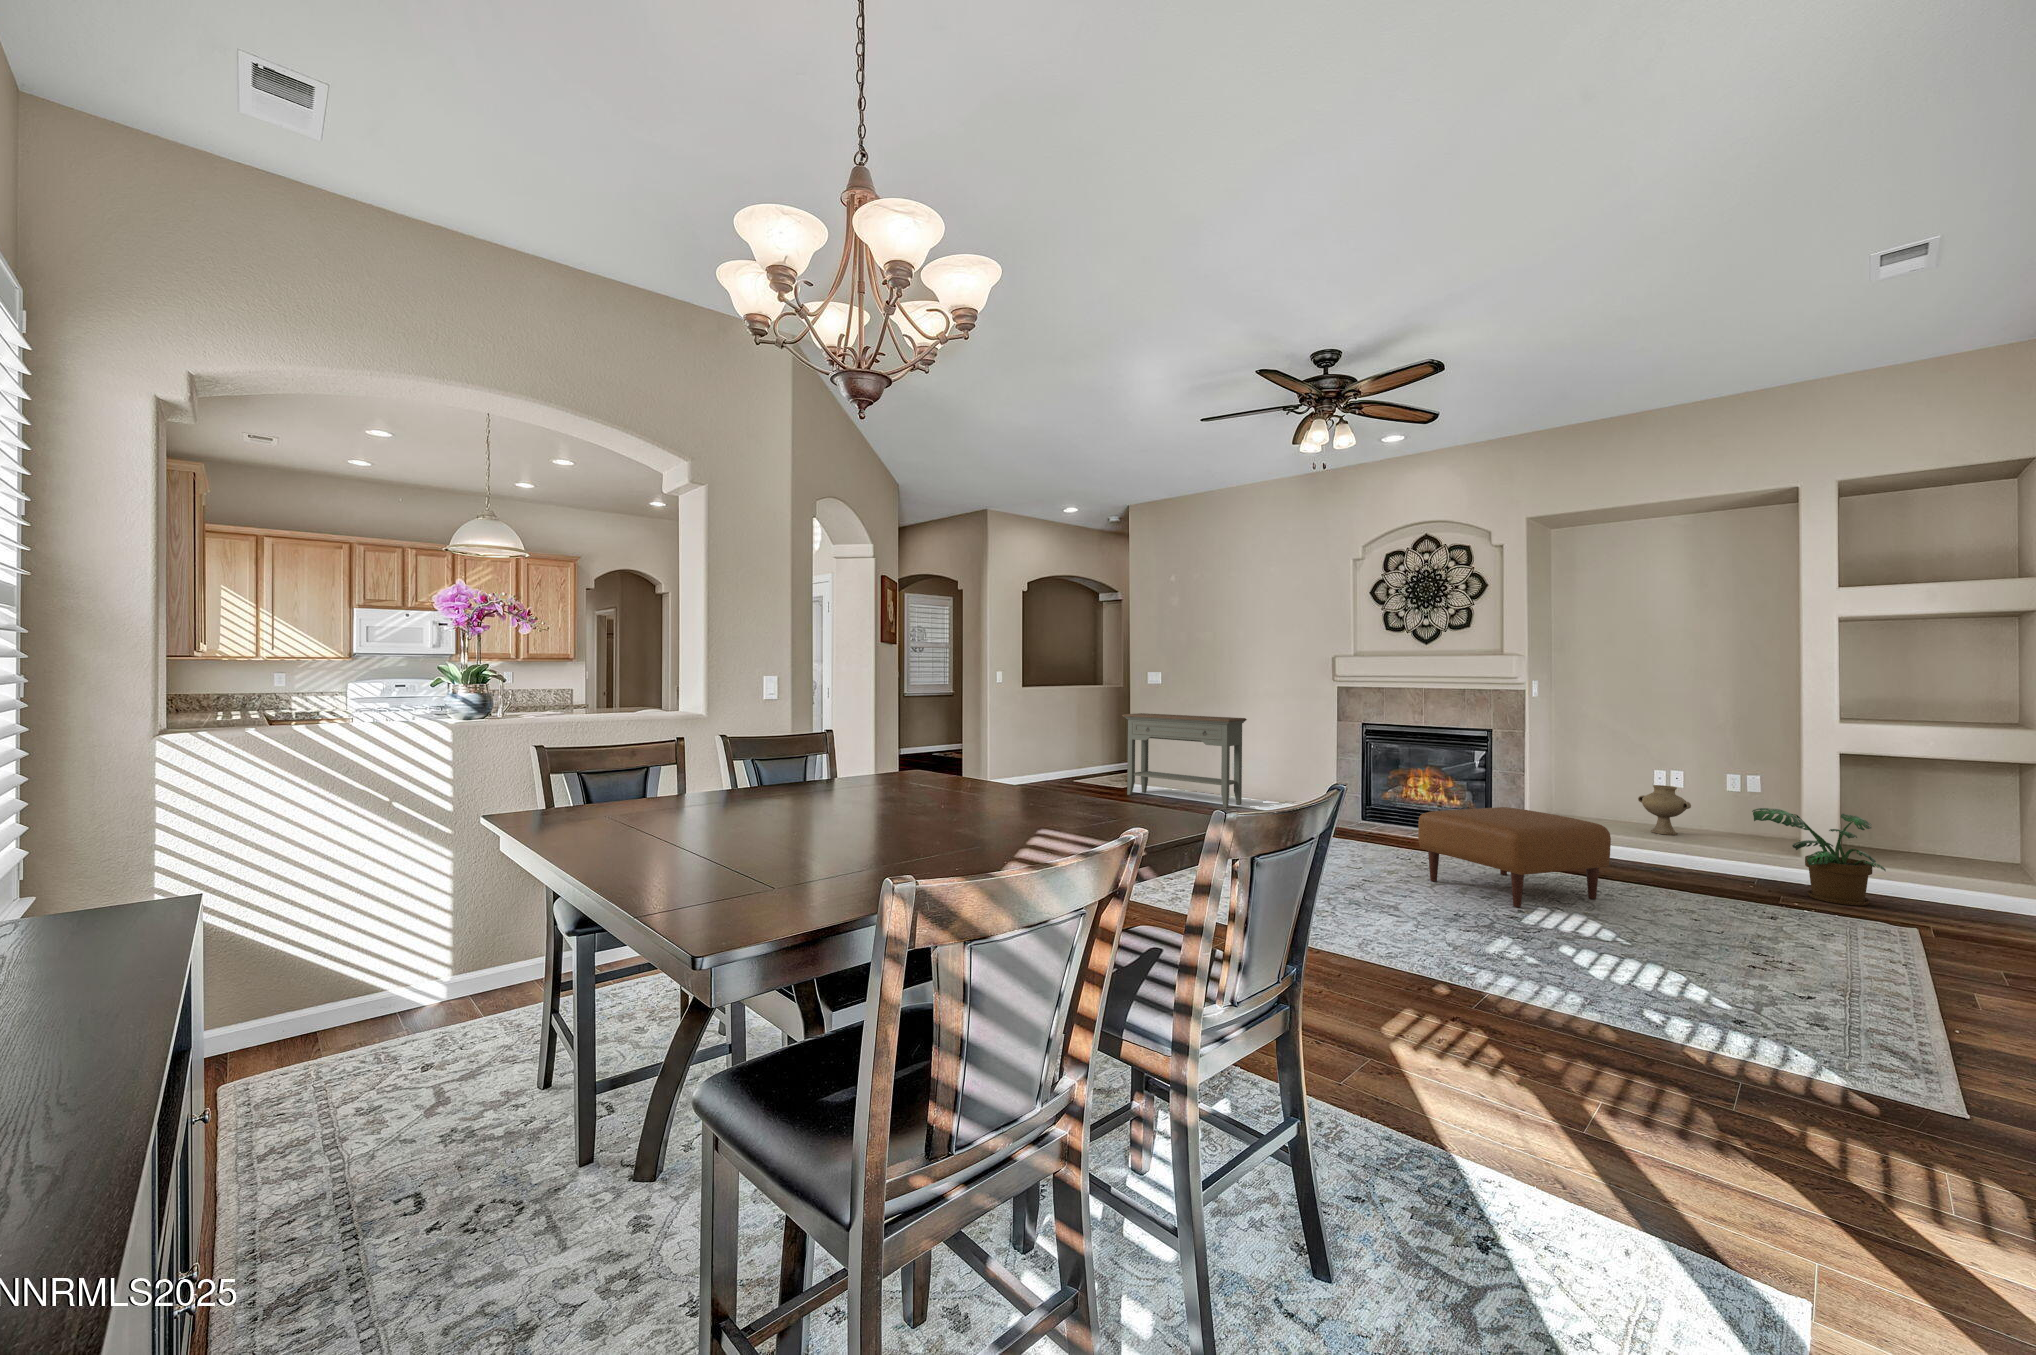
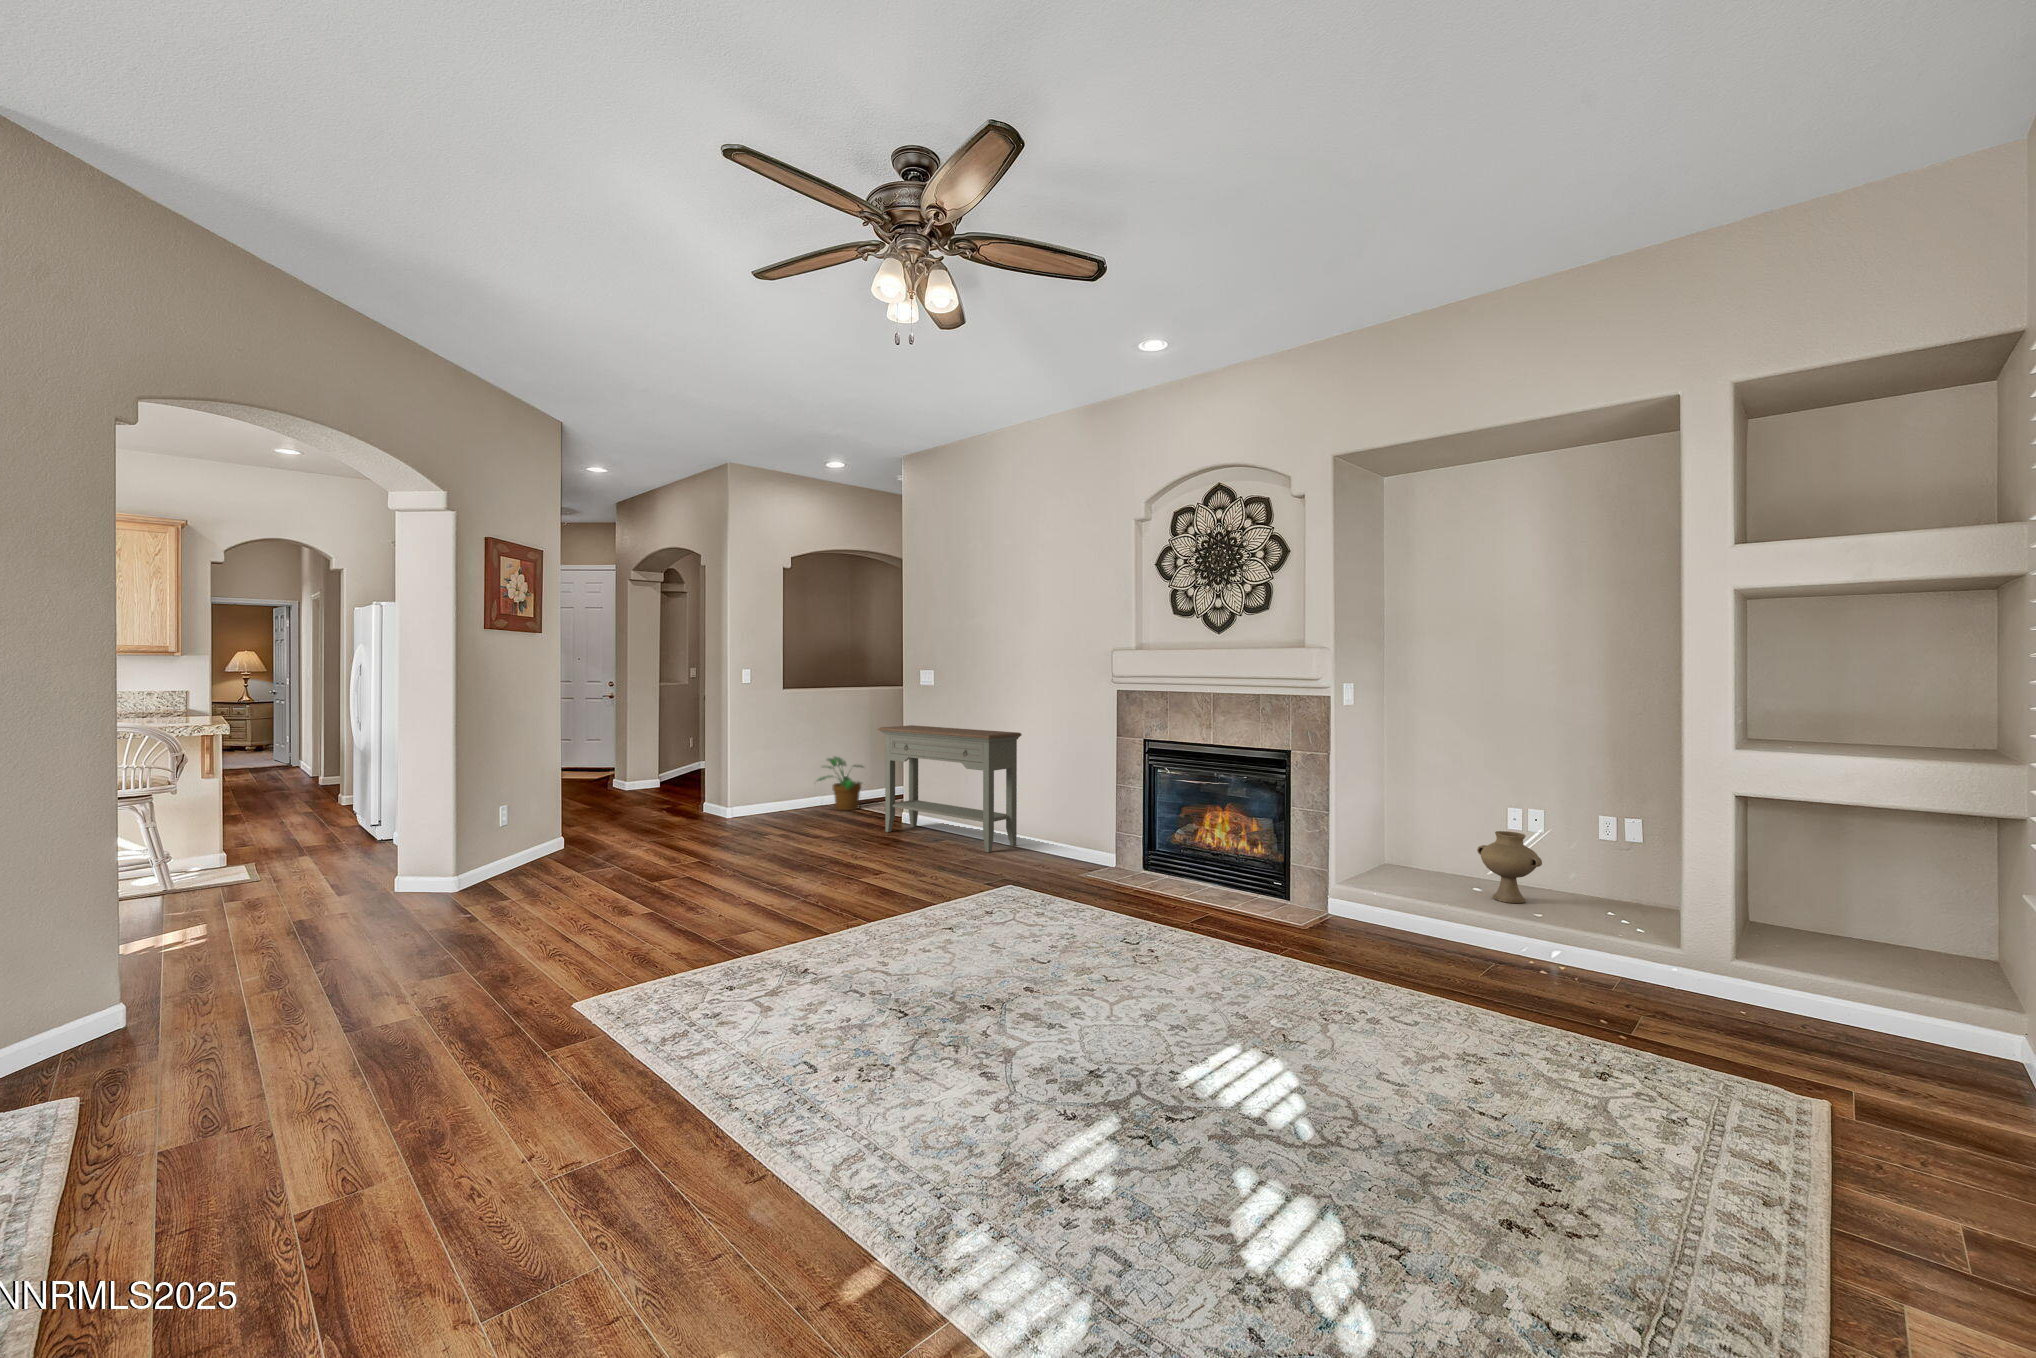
ottoman: present [1418,807,1611,907] -> none [1114,877,1371,1057]
potted plant: present [1752,808,1886,905] -> present [817,756,863,810]

